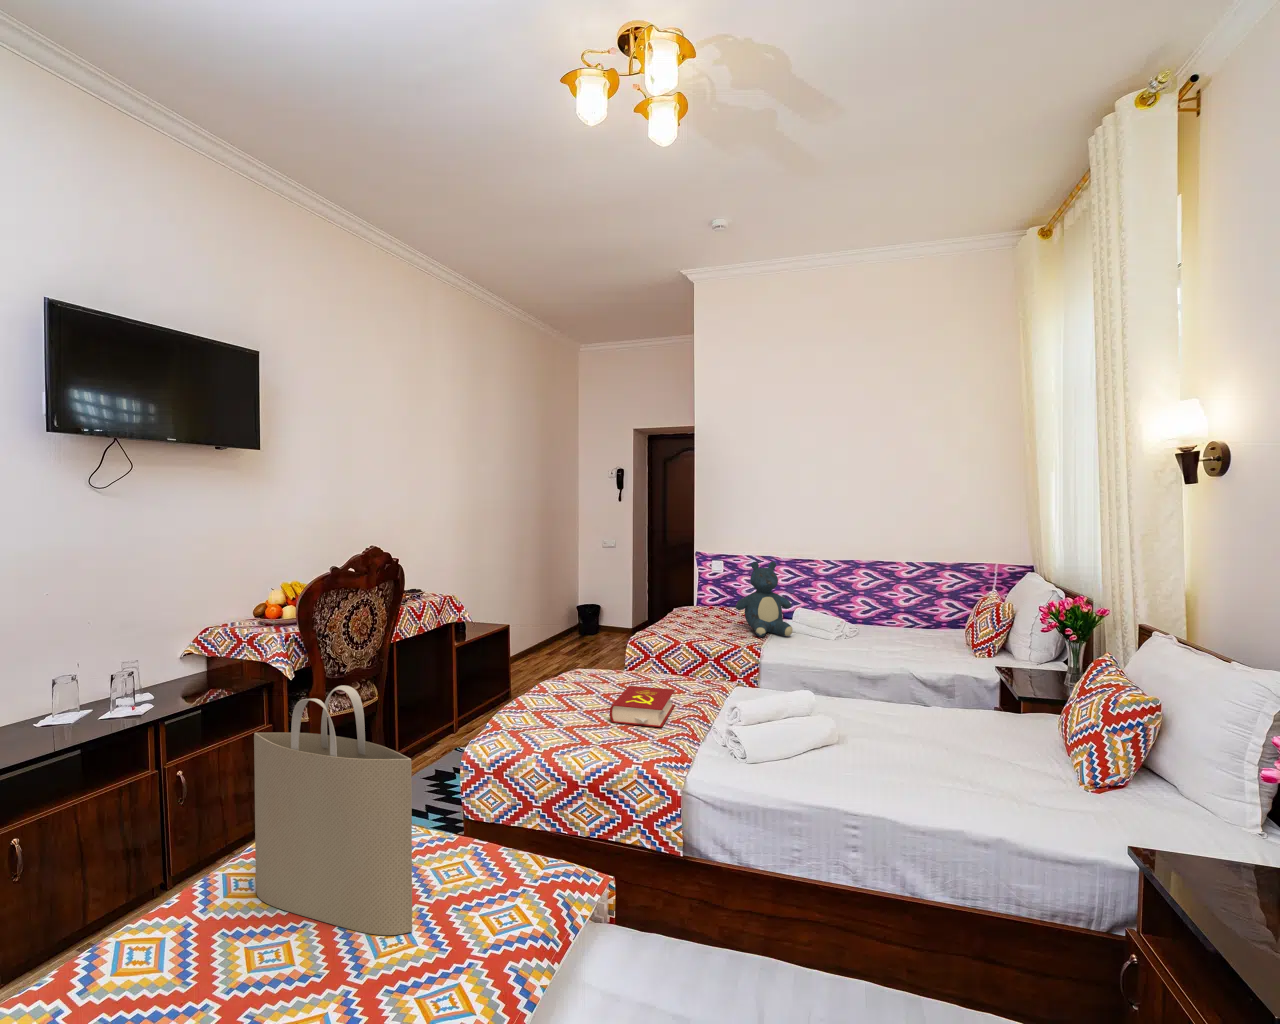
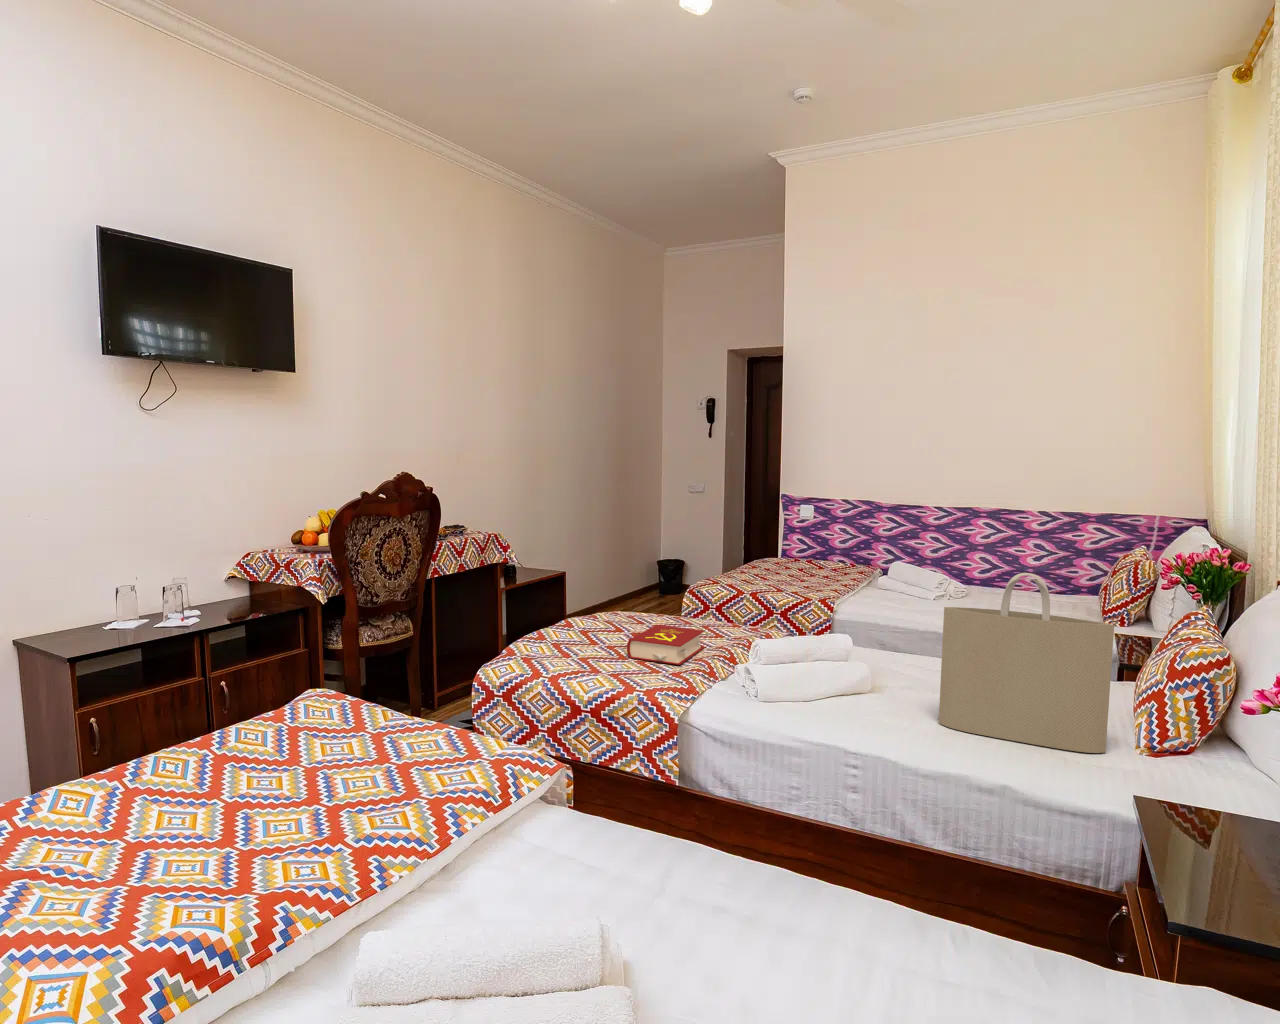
teddy bear: present [736,561,793,637] -> none [813,504,881,592]
tote bag: present [254,685,412,935] -> present [939,573,1114,753]

